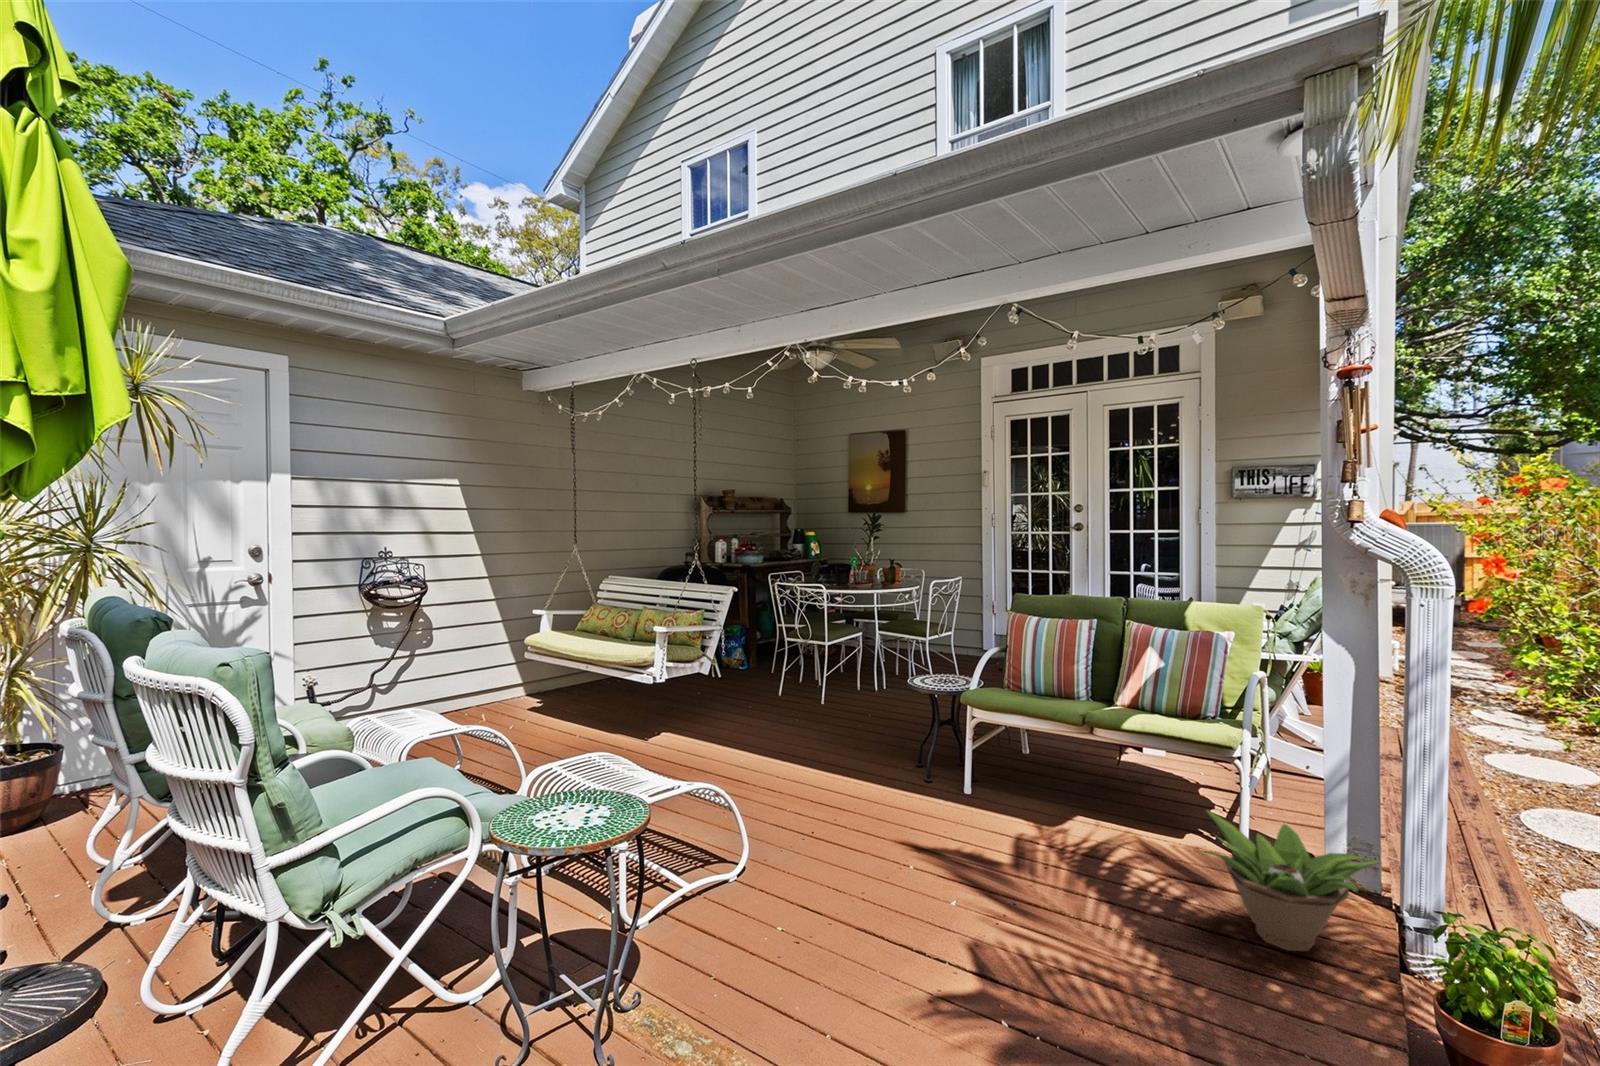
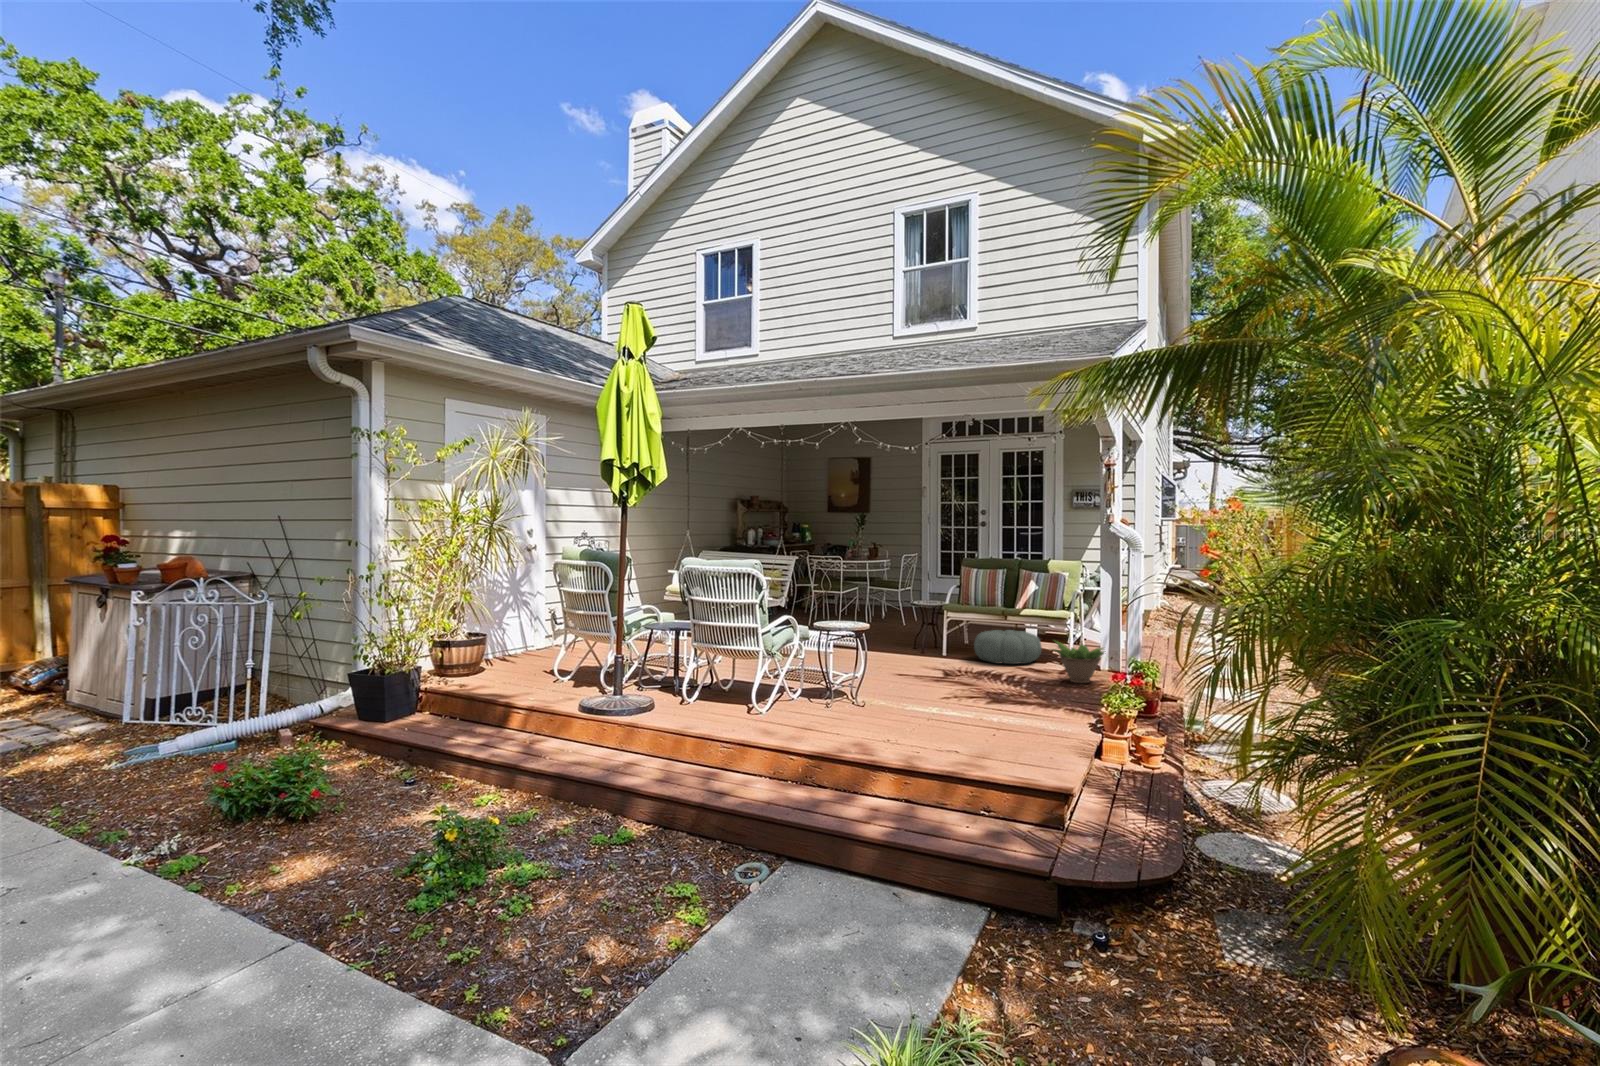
pouf: none [1031,739,1176,829] -> present [974,630,1042,664]

